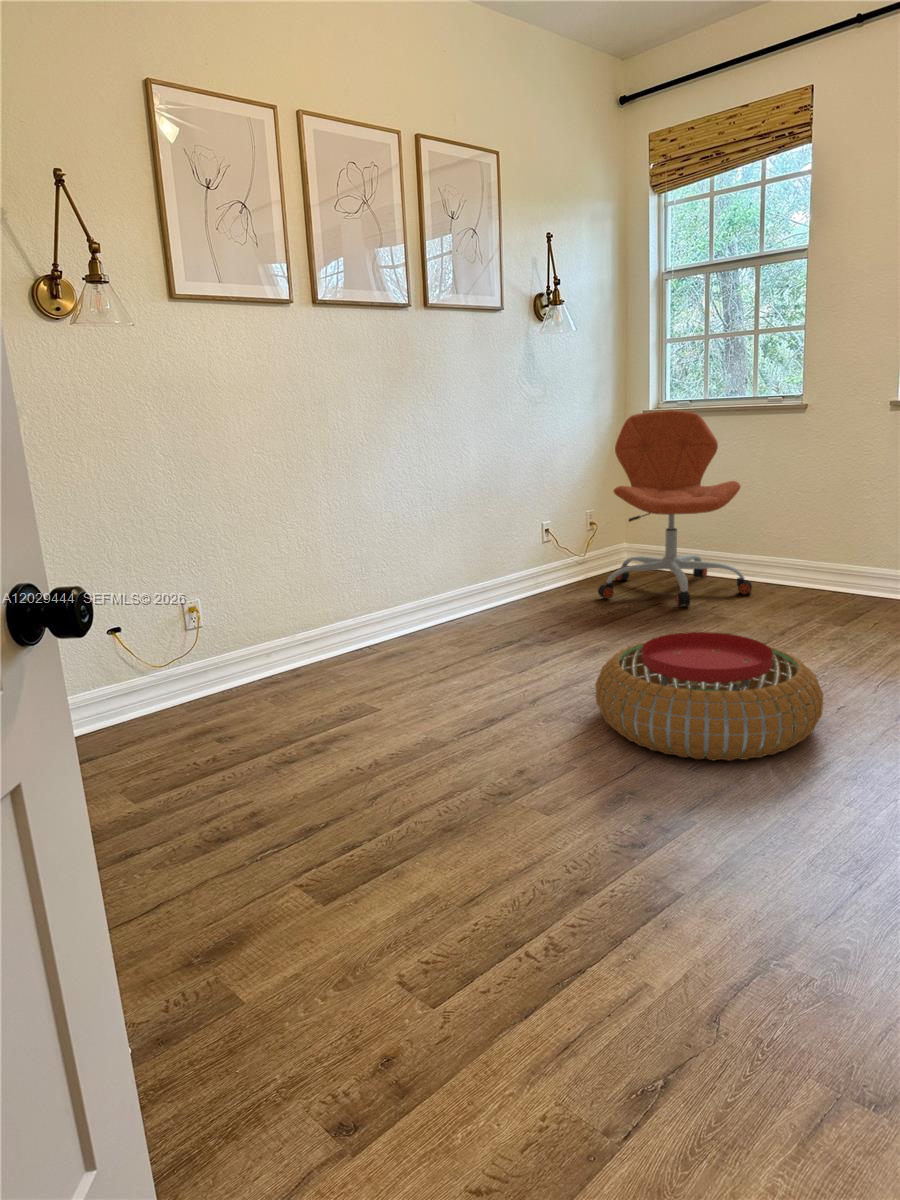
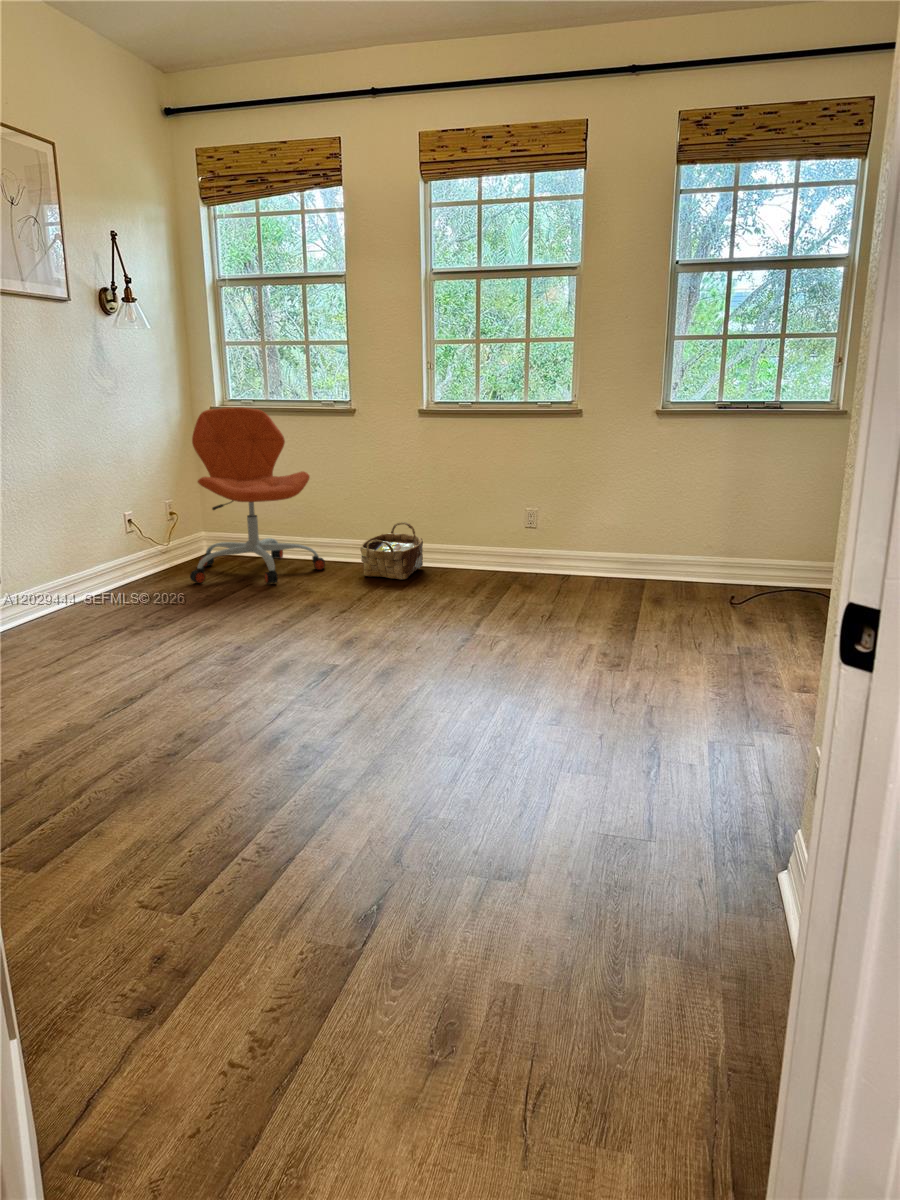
woven basket: none [795,544,881,615] -> present [360,522,423,580]
pouf: present [595,632,823,761] -> none [228,597,410,699]

